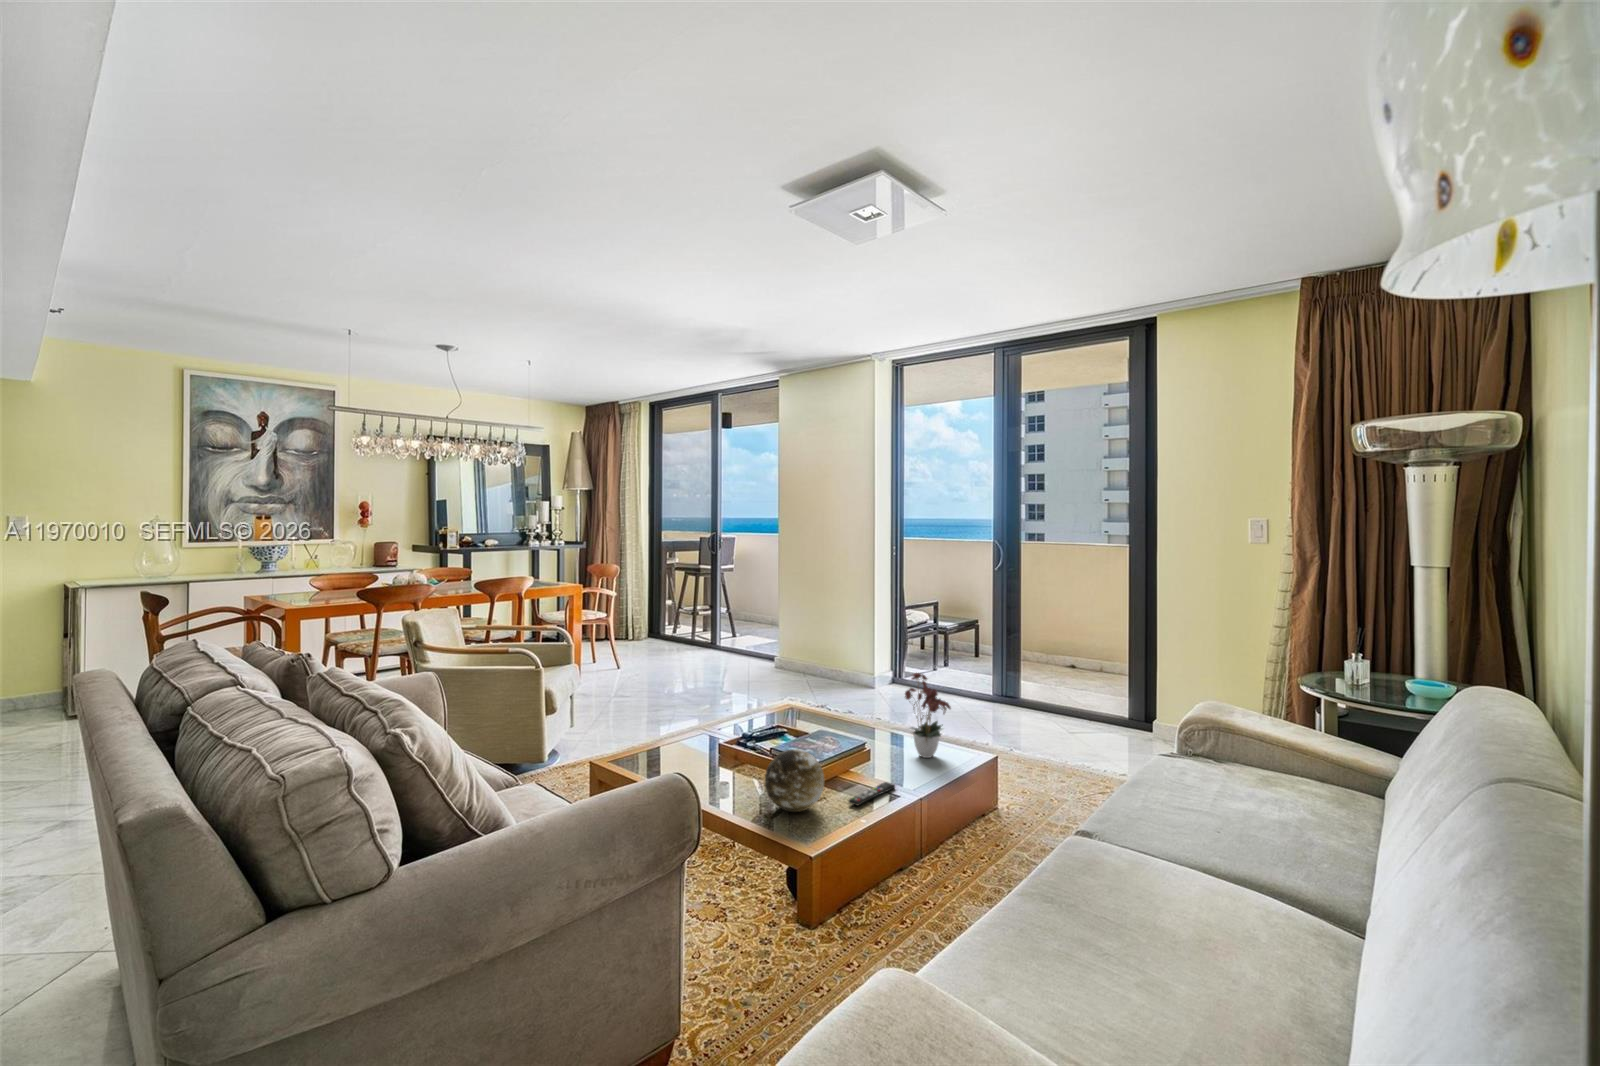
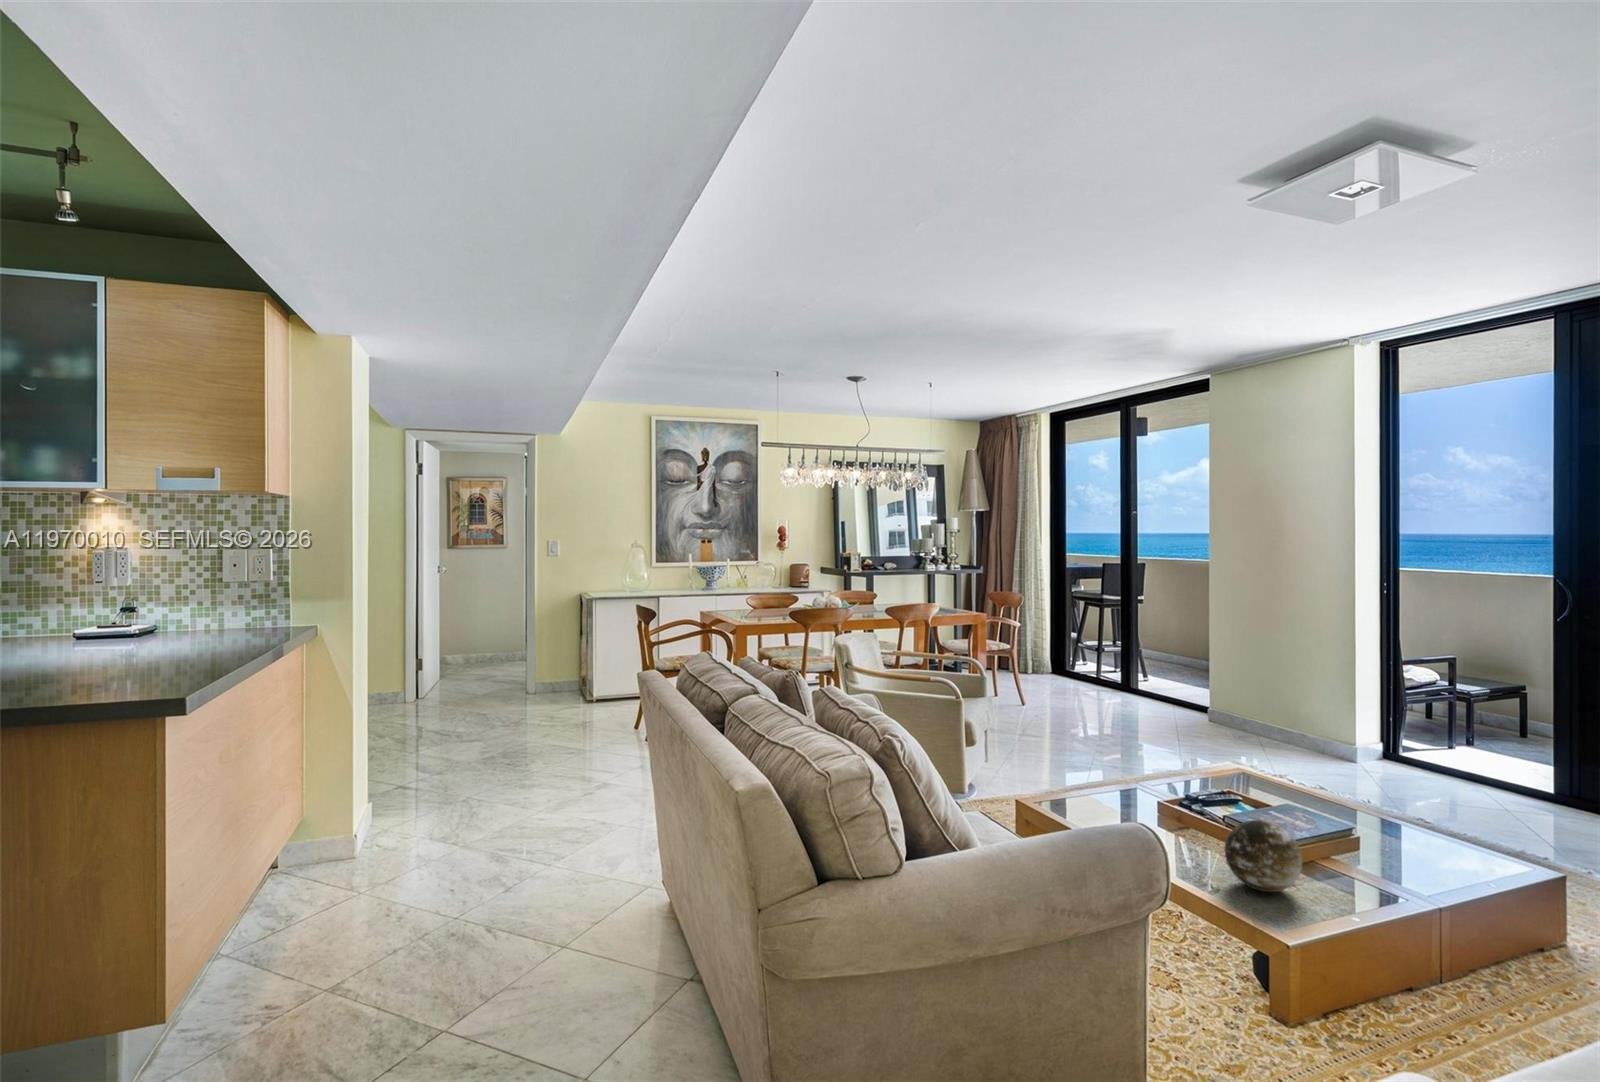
flower arrangement: present [905,673,951,758] -> none [1407,745,1493,859]
remote control: present [849,782,895,805] -> none [1335,878,1401,899]

